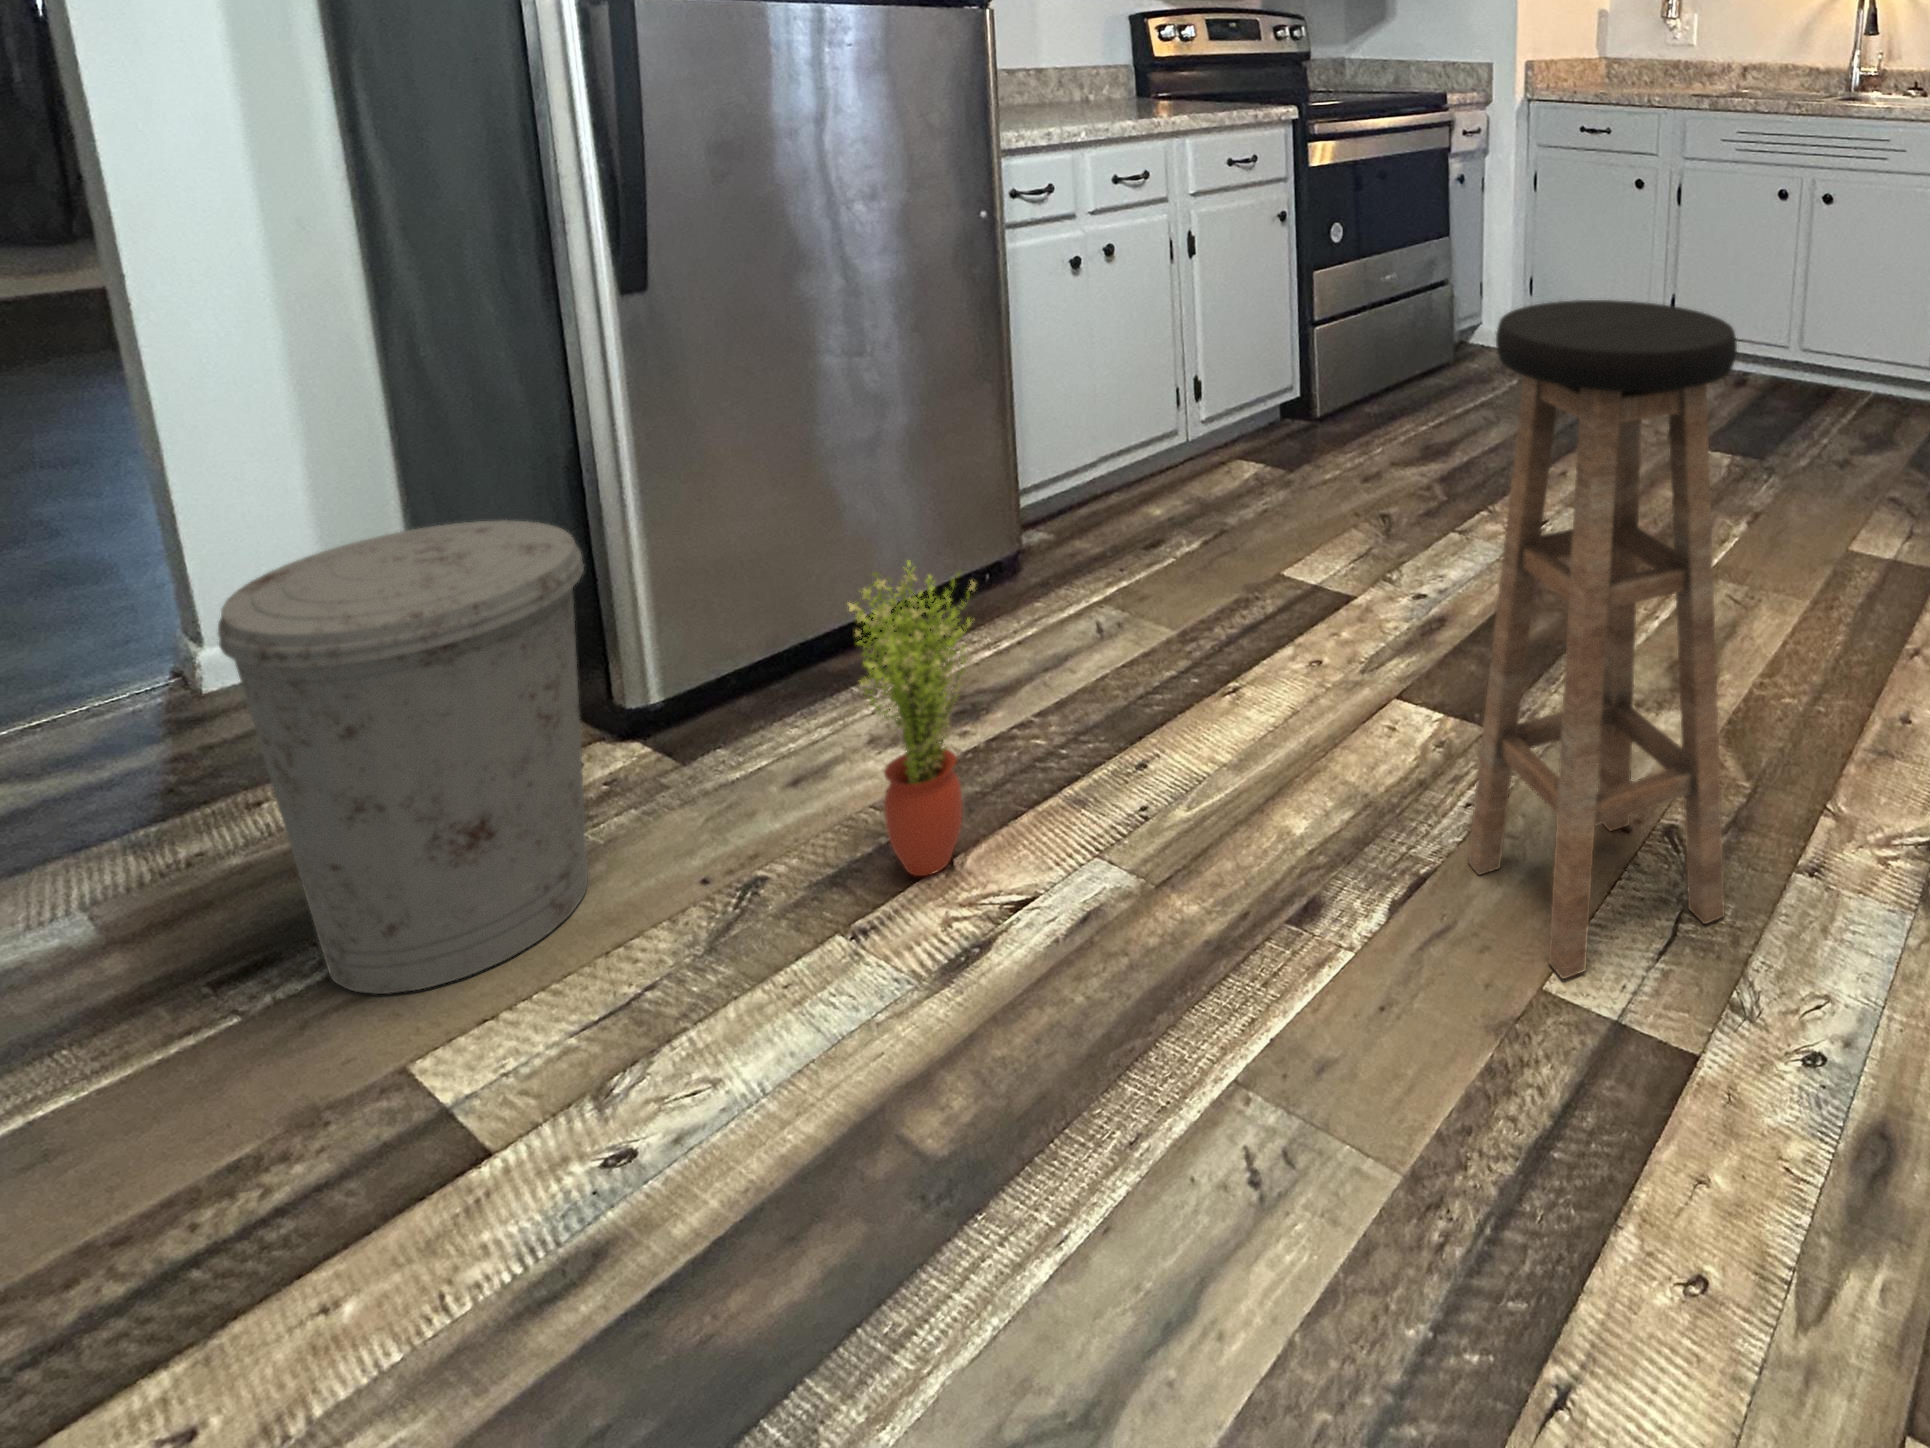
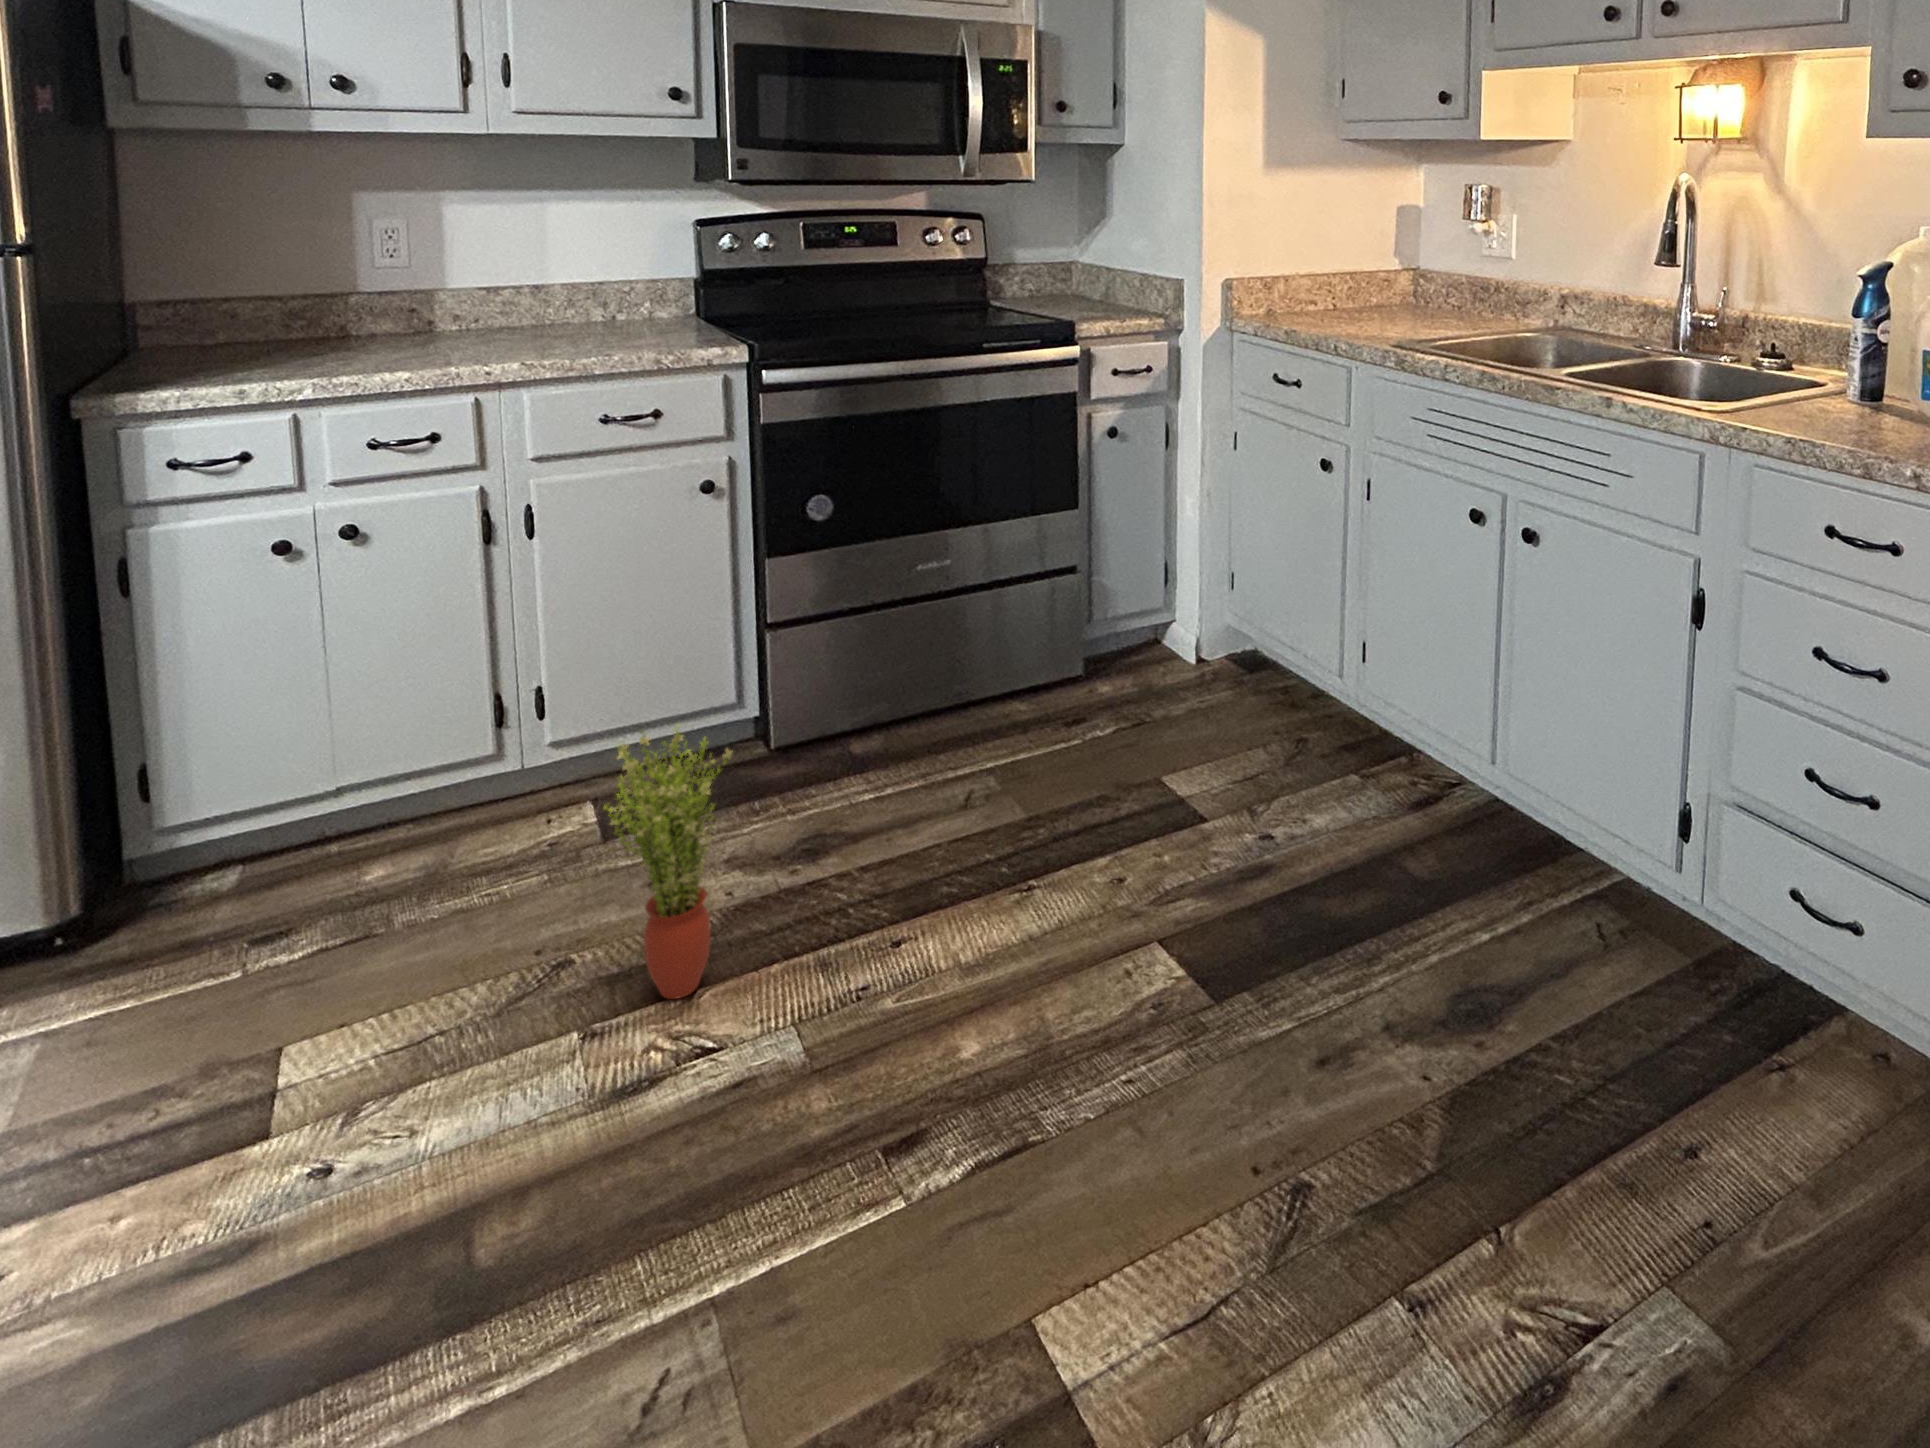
bar stool: present [1468,300,1737,979] -> none [1043,581,1290,1322]
trash can: present [218,520,588,994] -> none [263,631,505,981]

